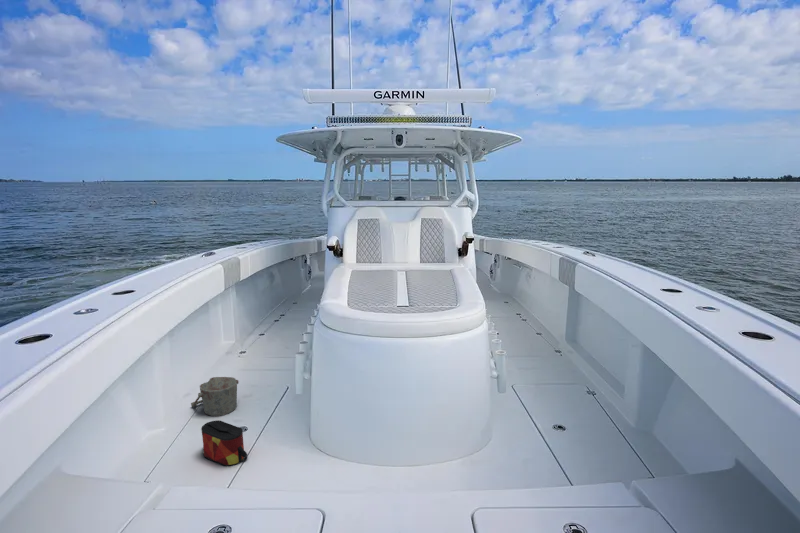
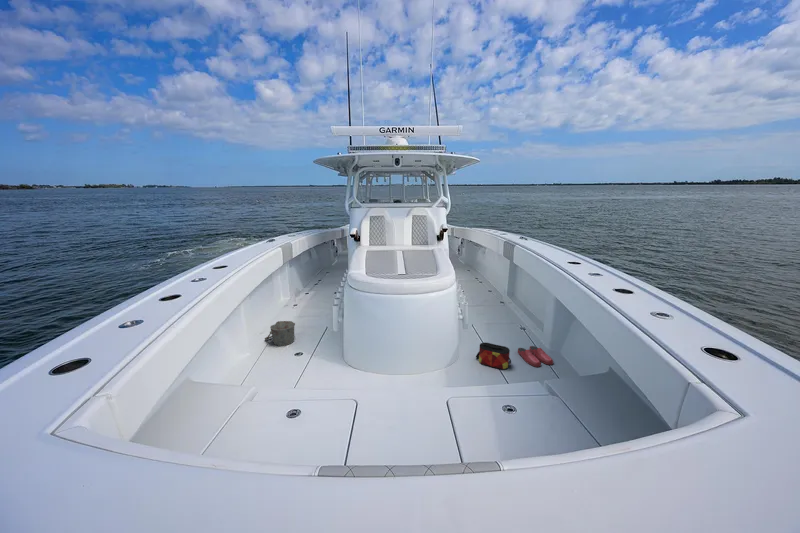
bag: present [201,420,247,466] -> present [476,343,511,369]
slippers: none [585,422,643,457] -> present [518,346,553,367]

